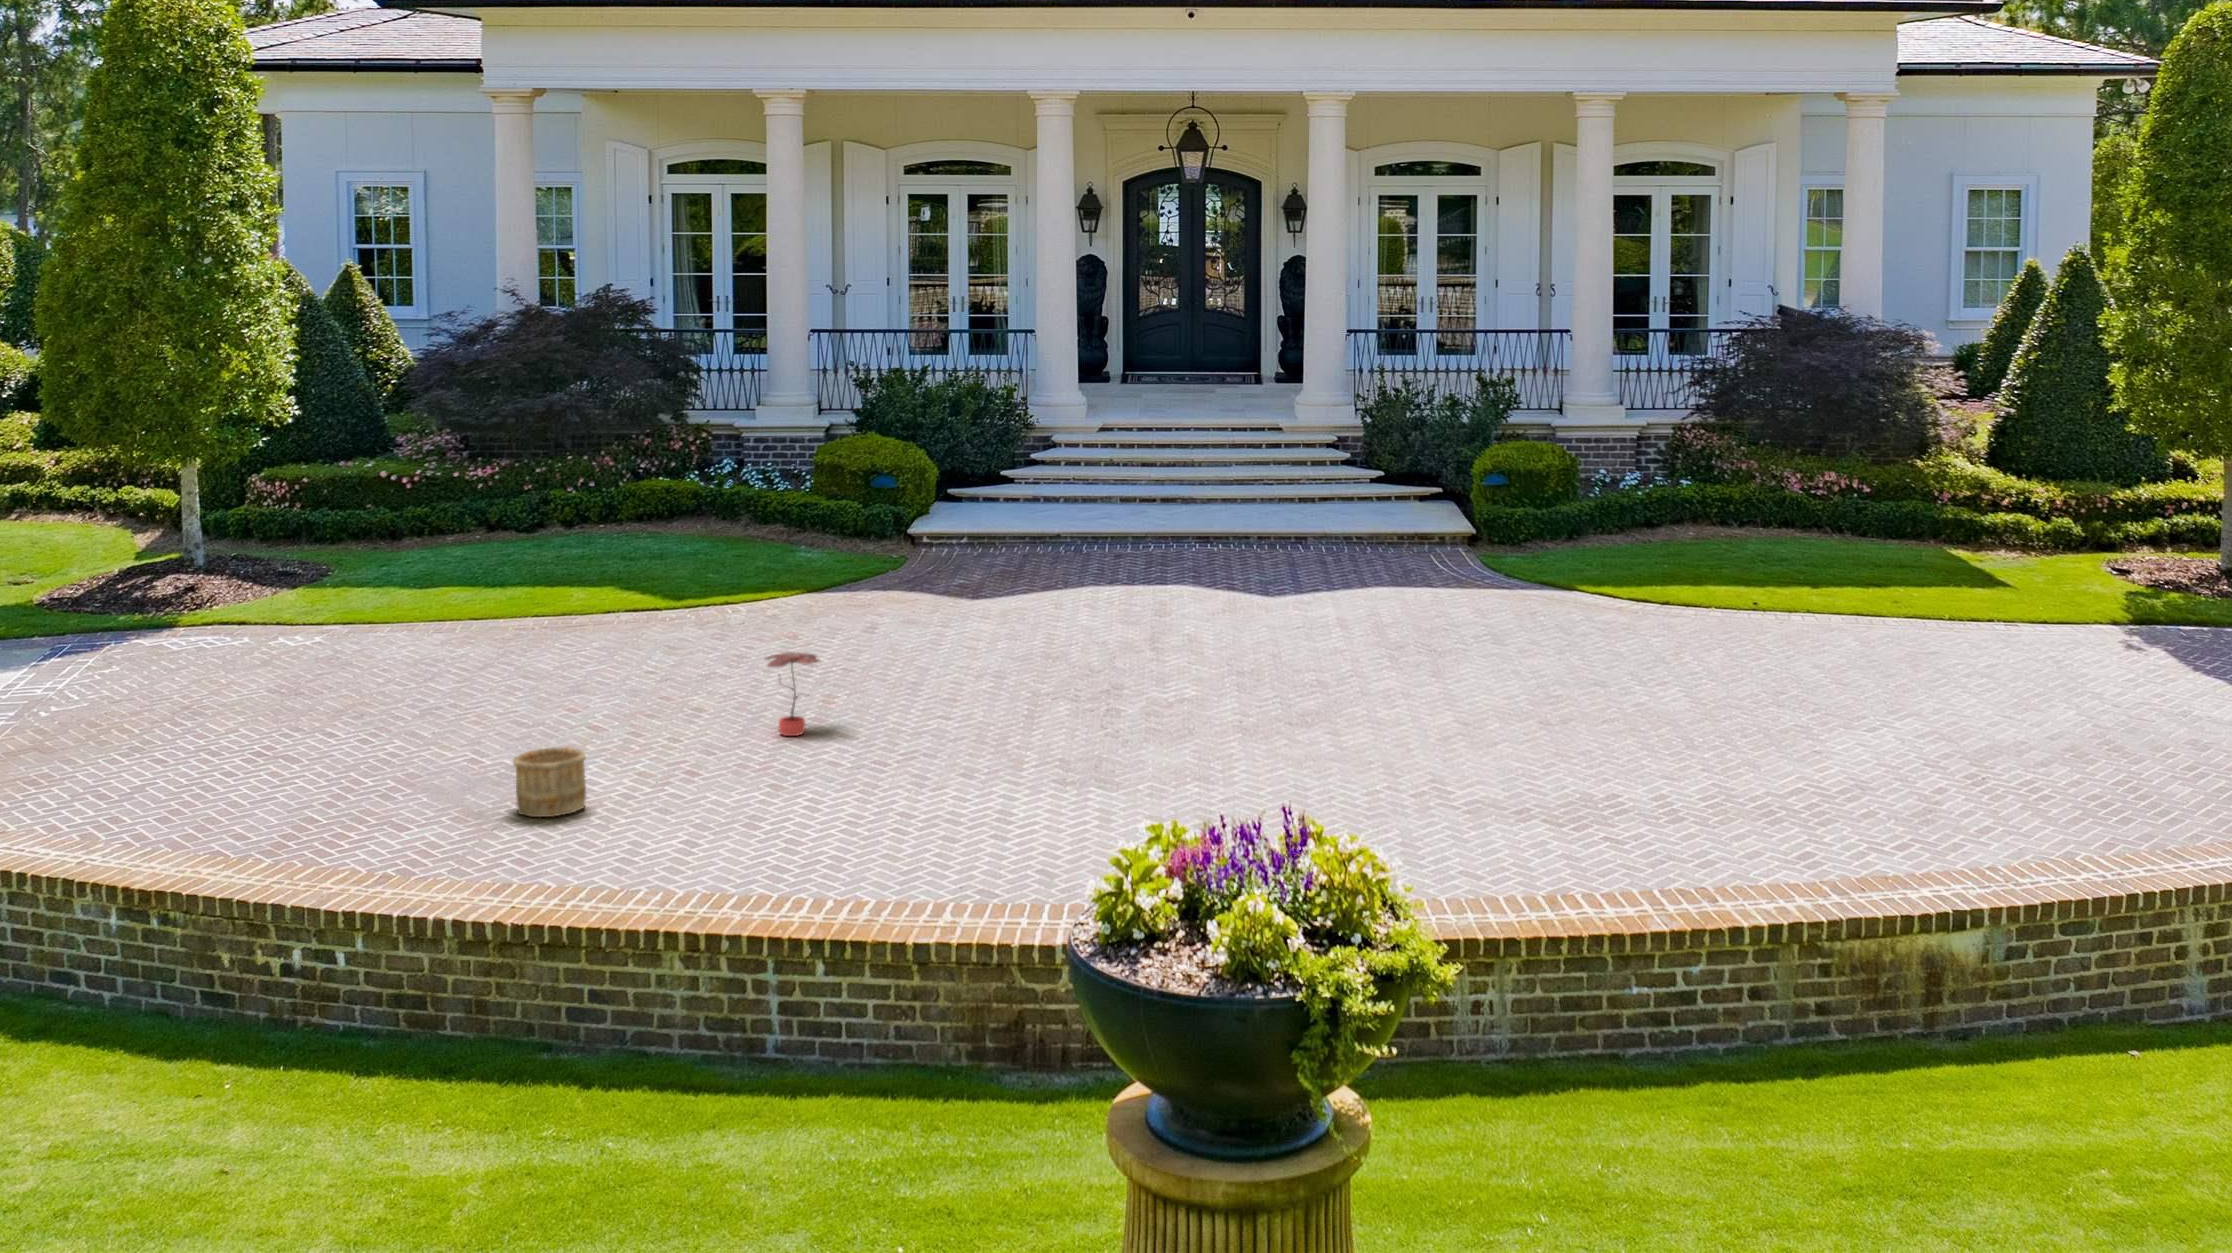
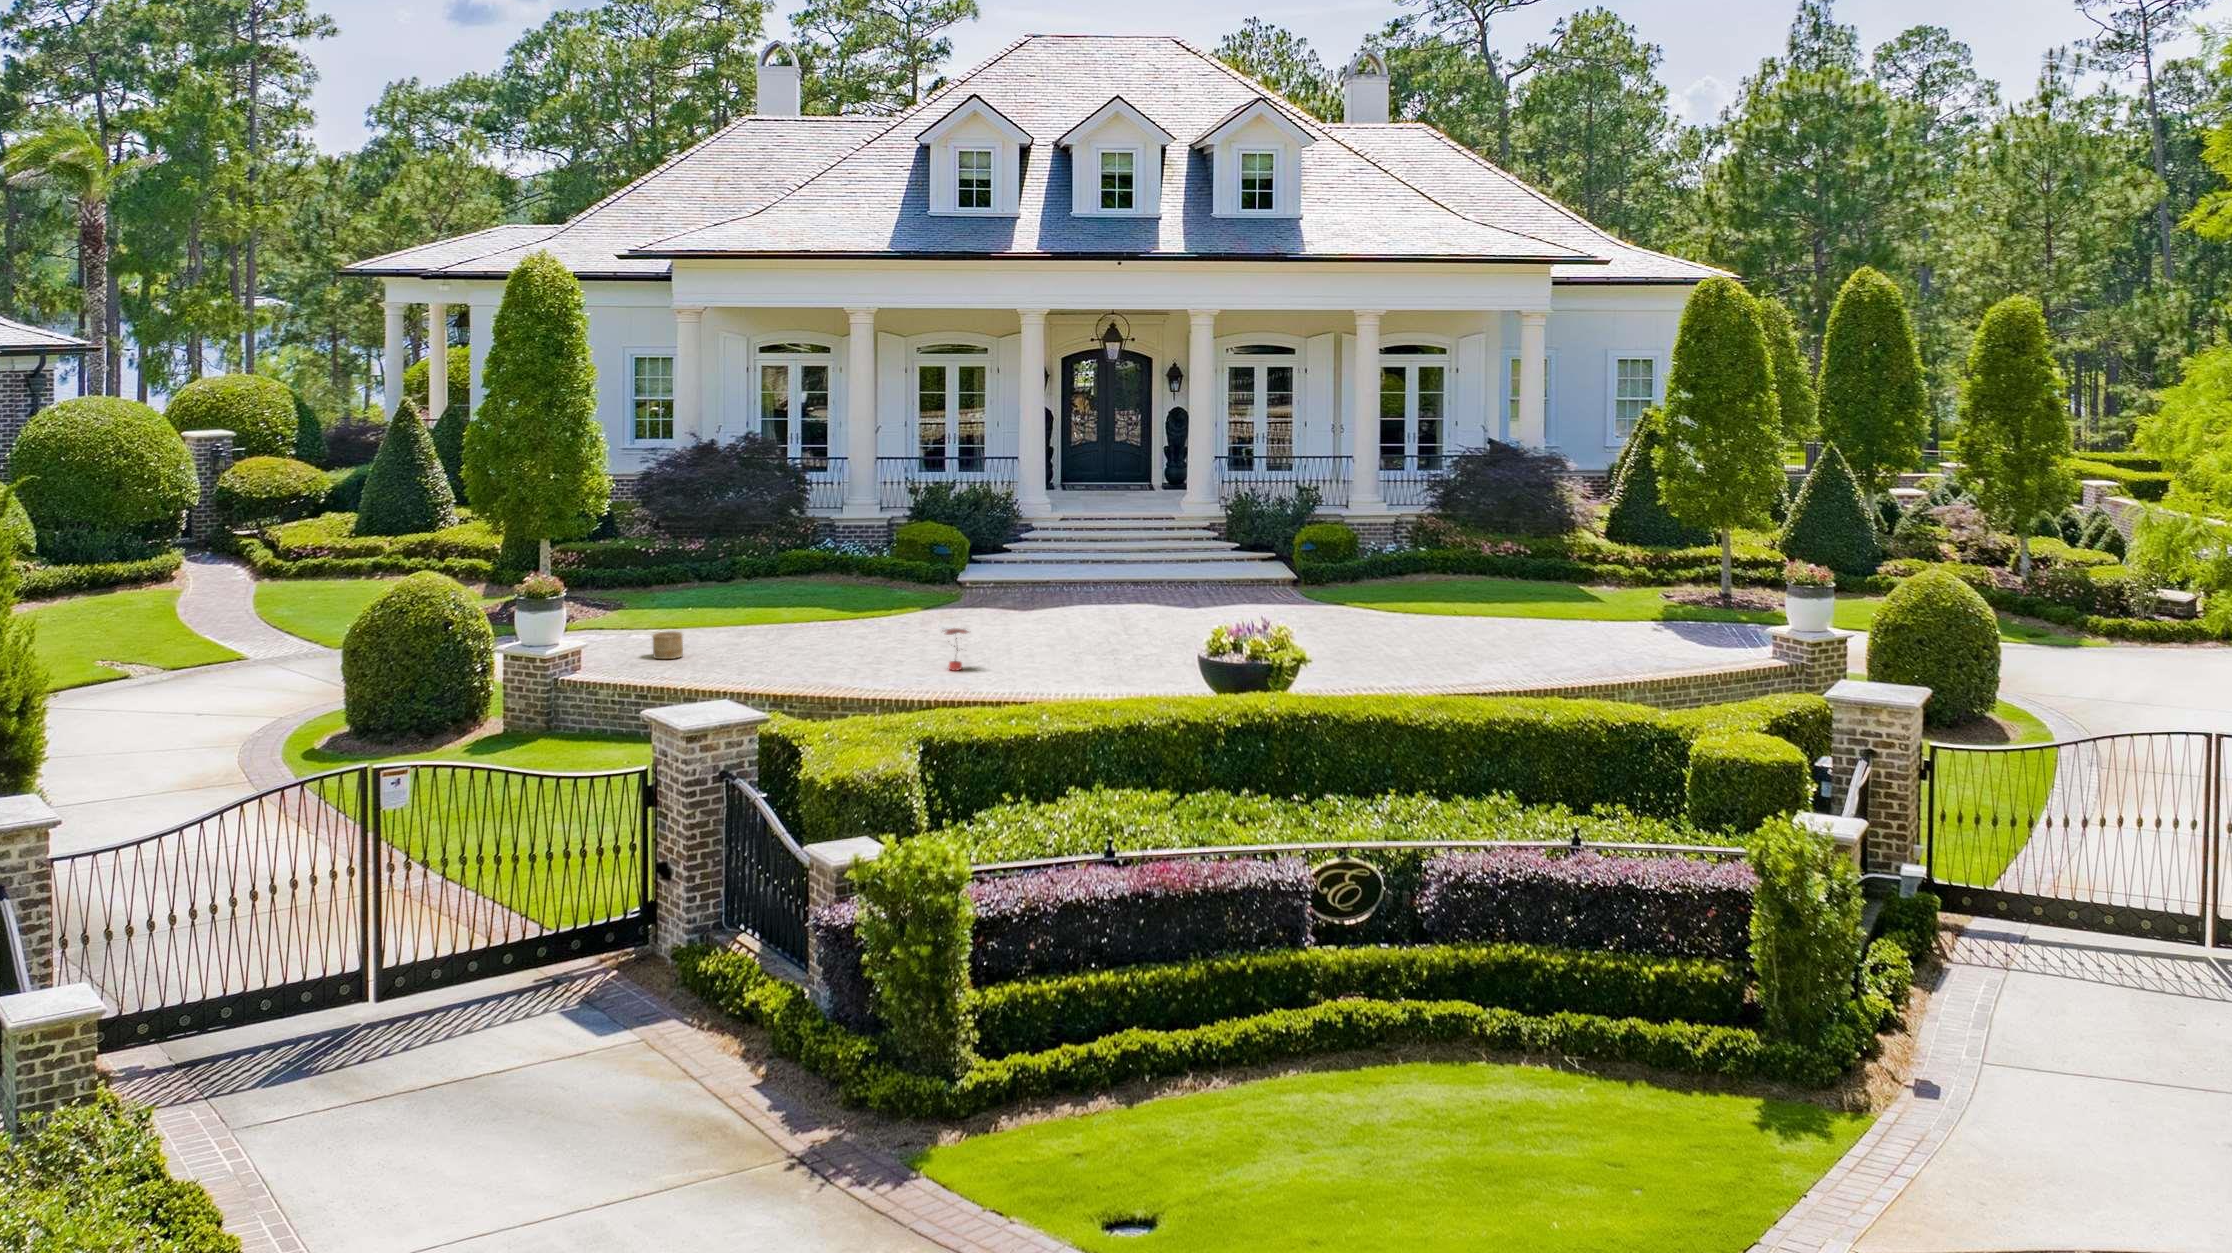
wooden bucket: present [513,747,586,817] -> present [652,631,683,659]

